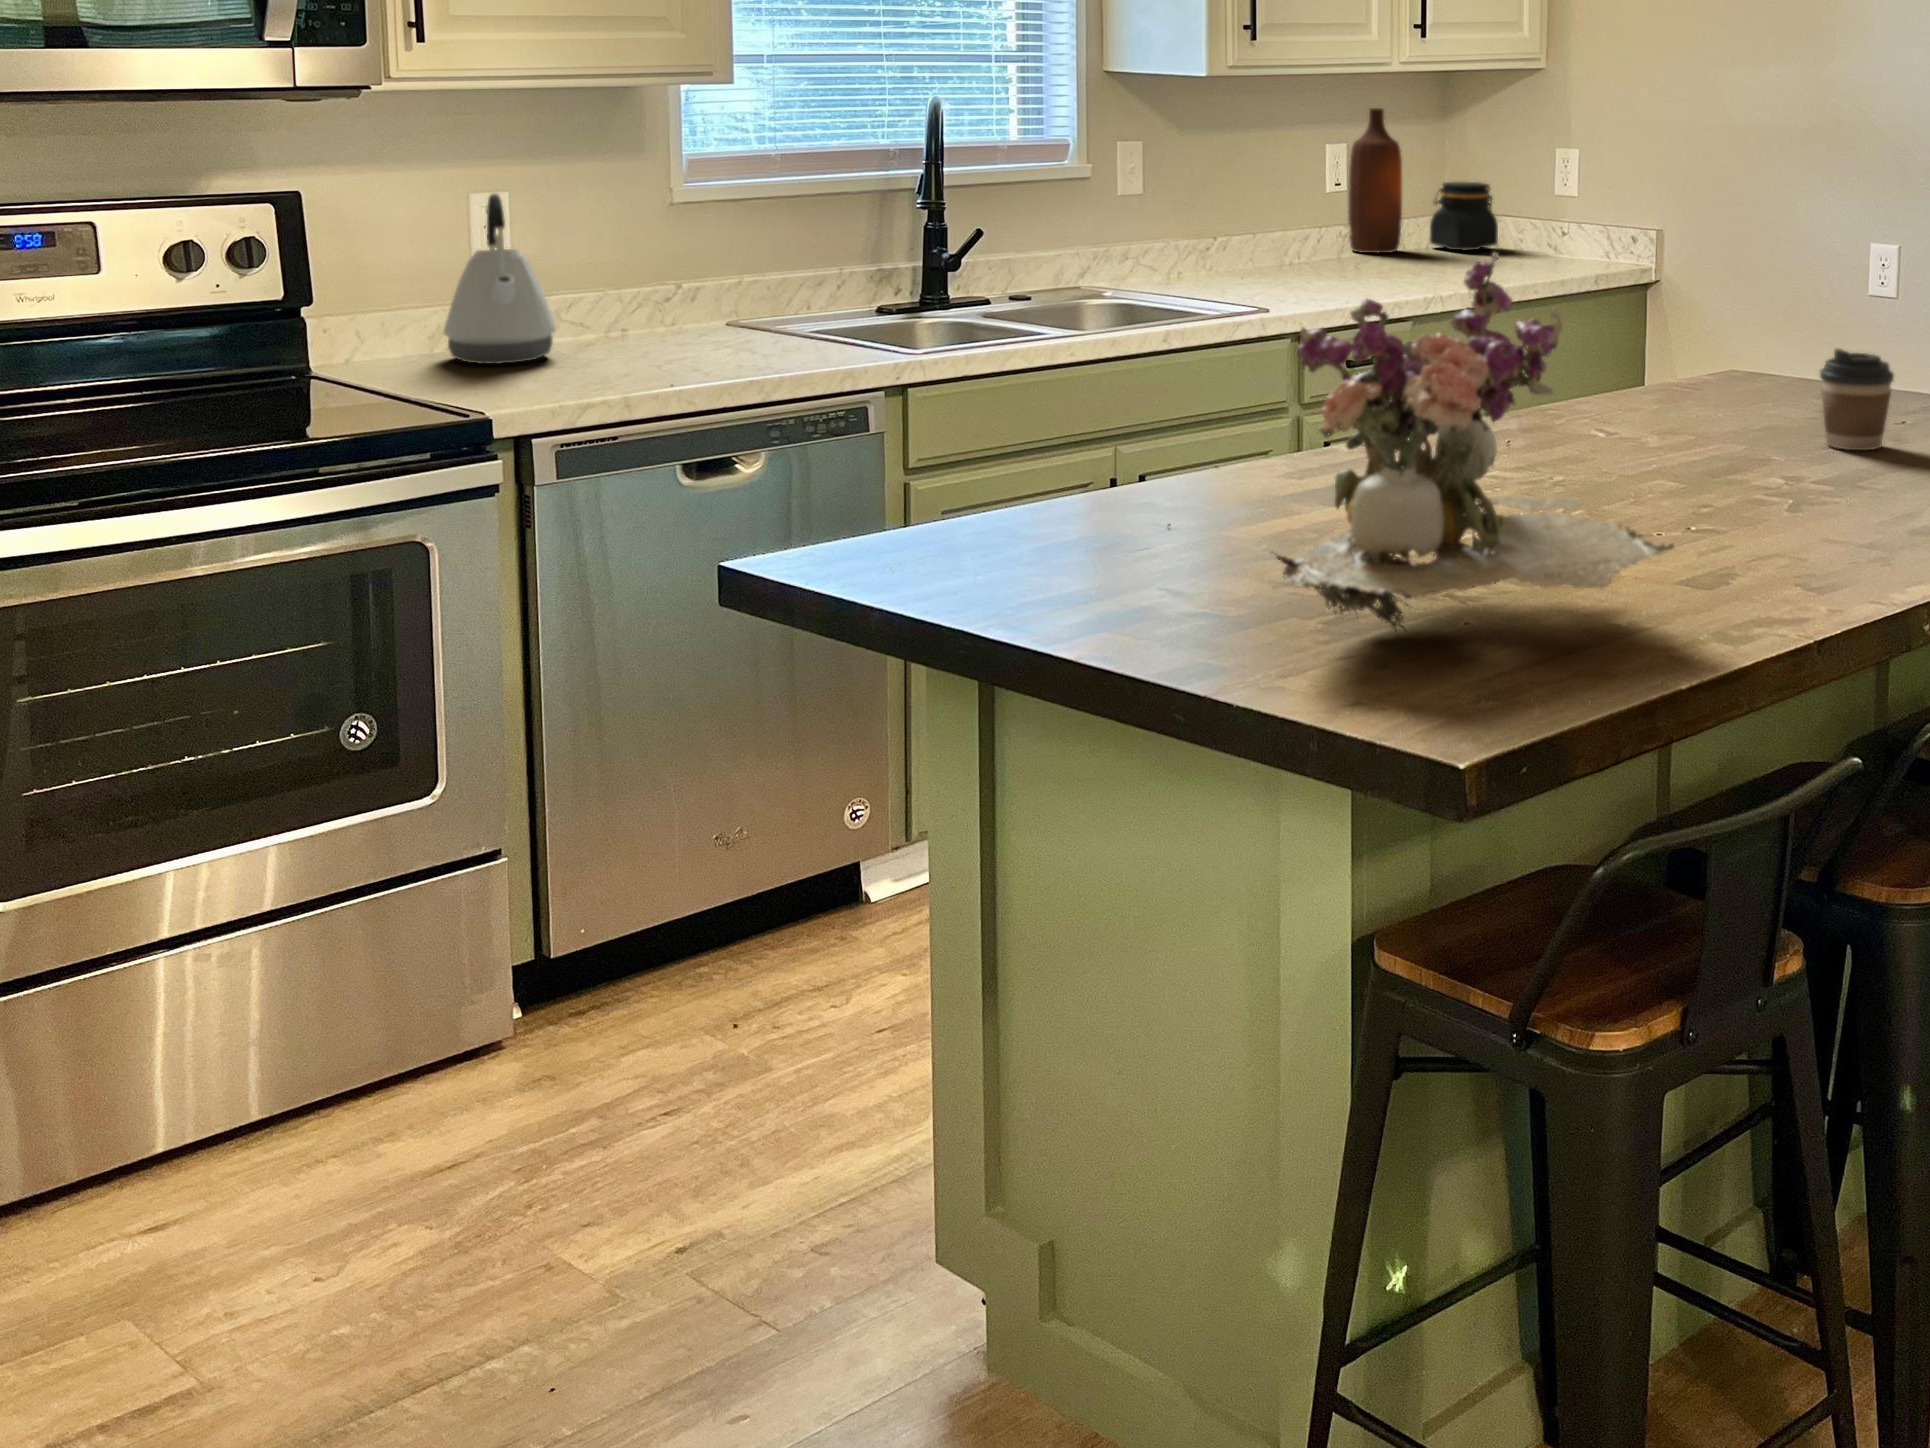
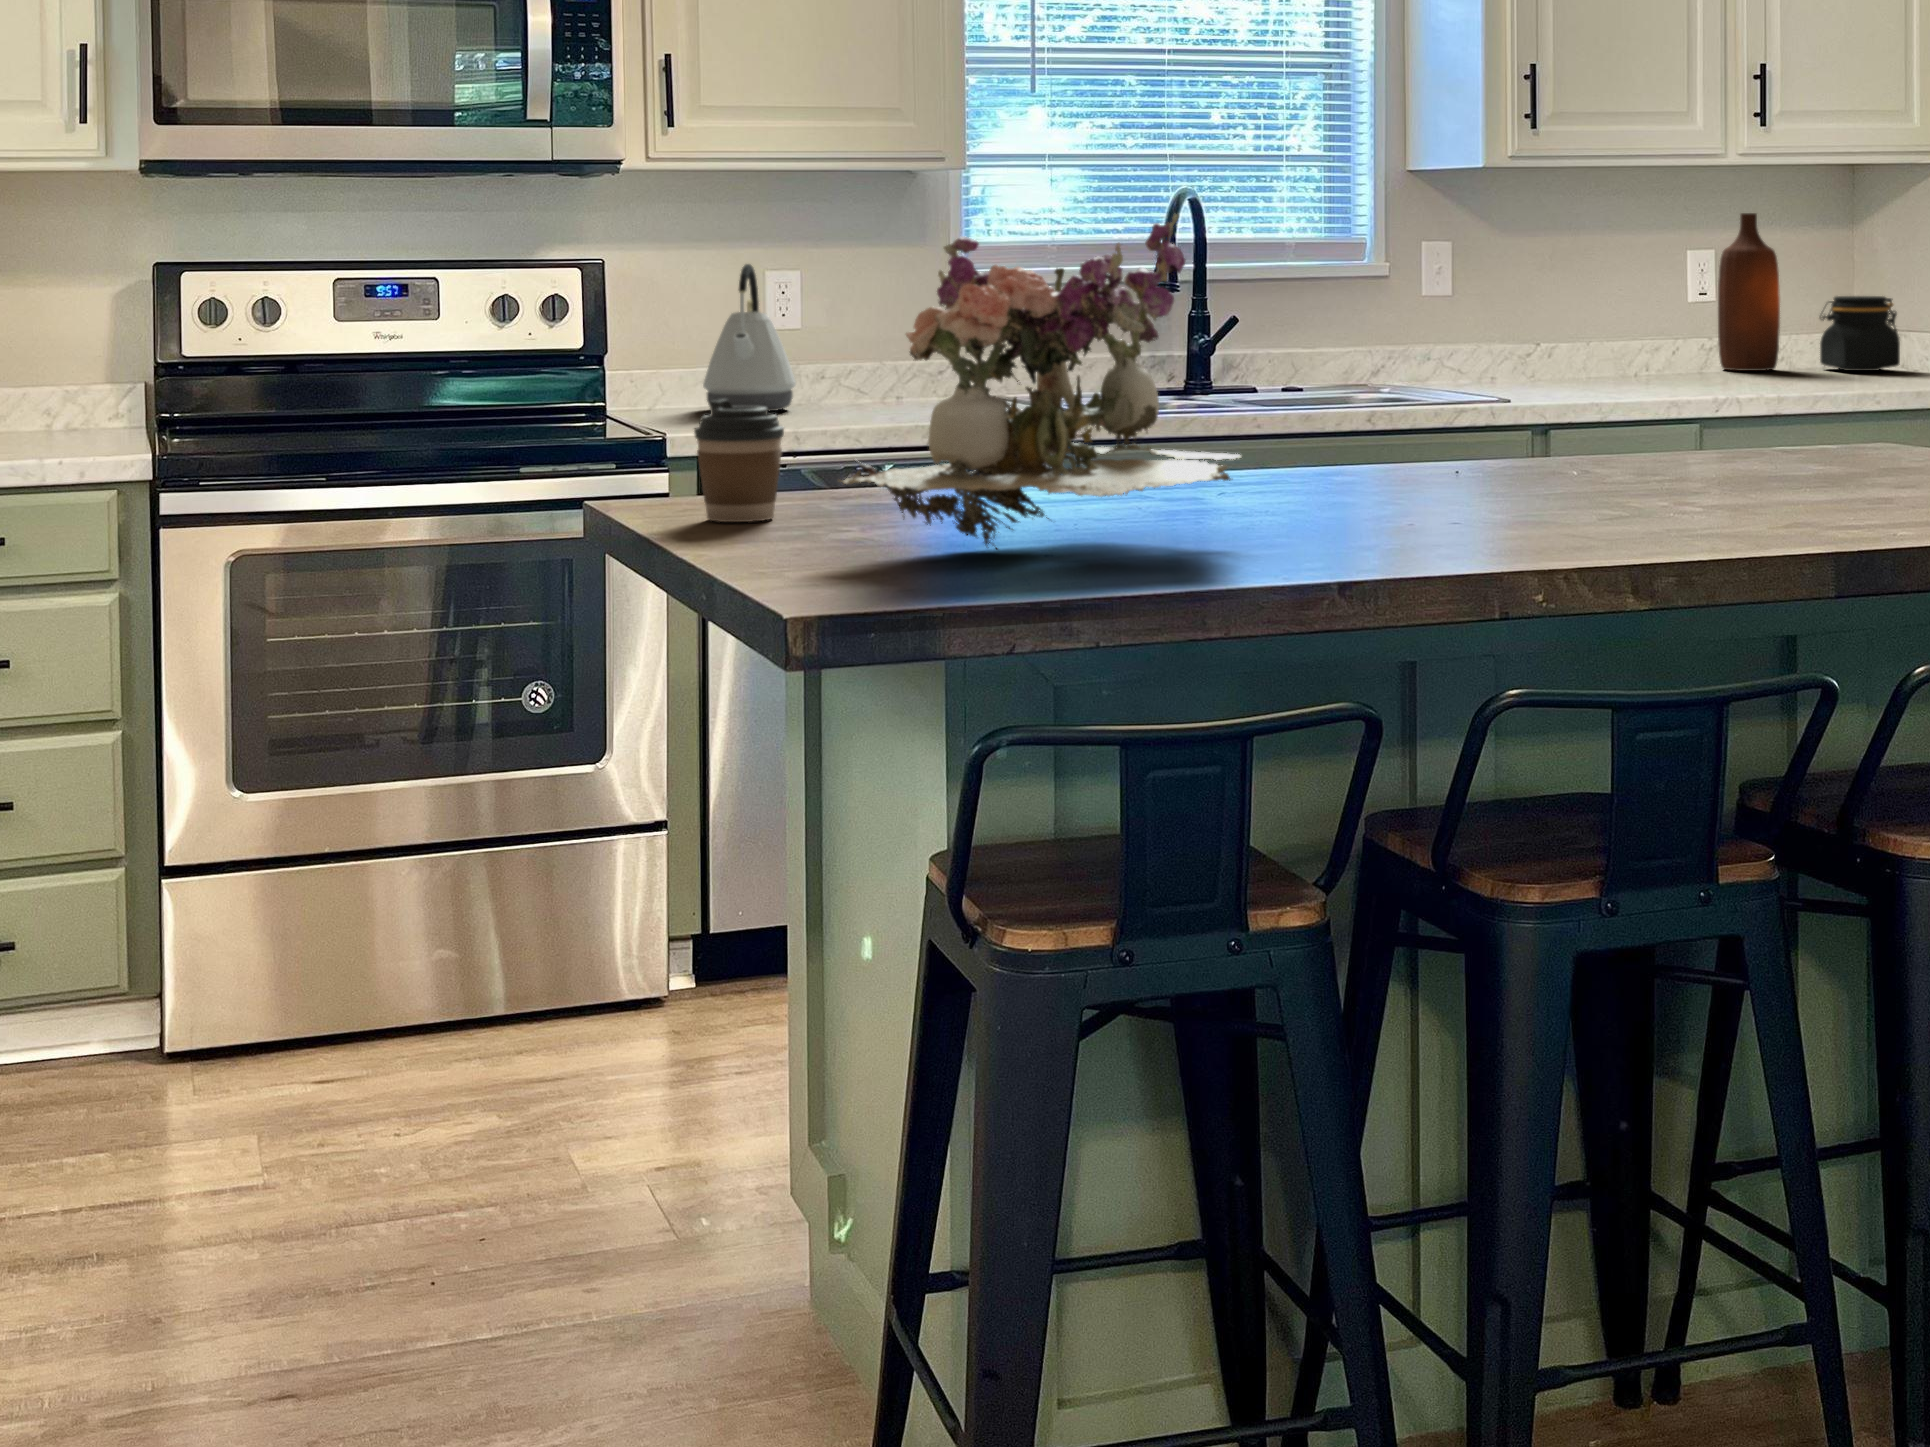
coffee cup: present [1820,349,1894,450] -> present [694,399,784,522]

